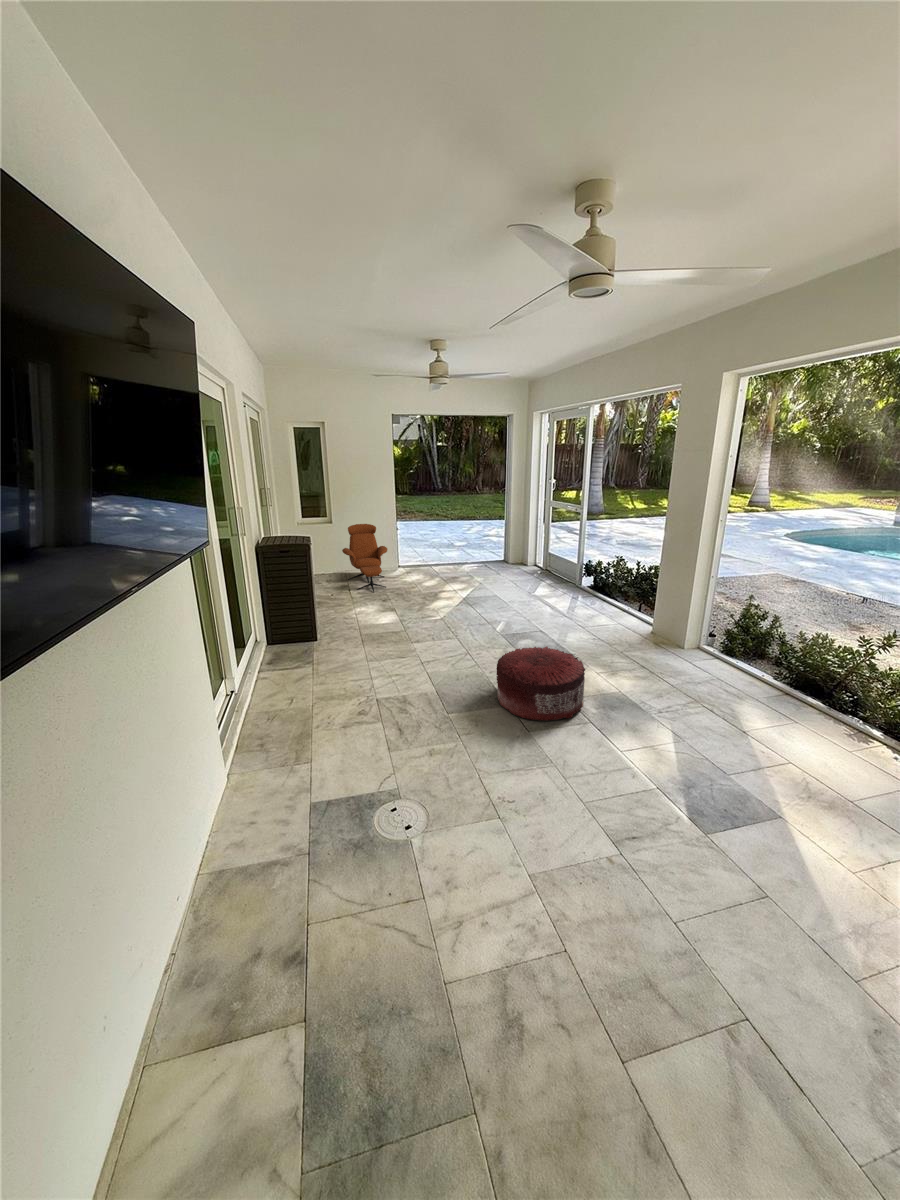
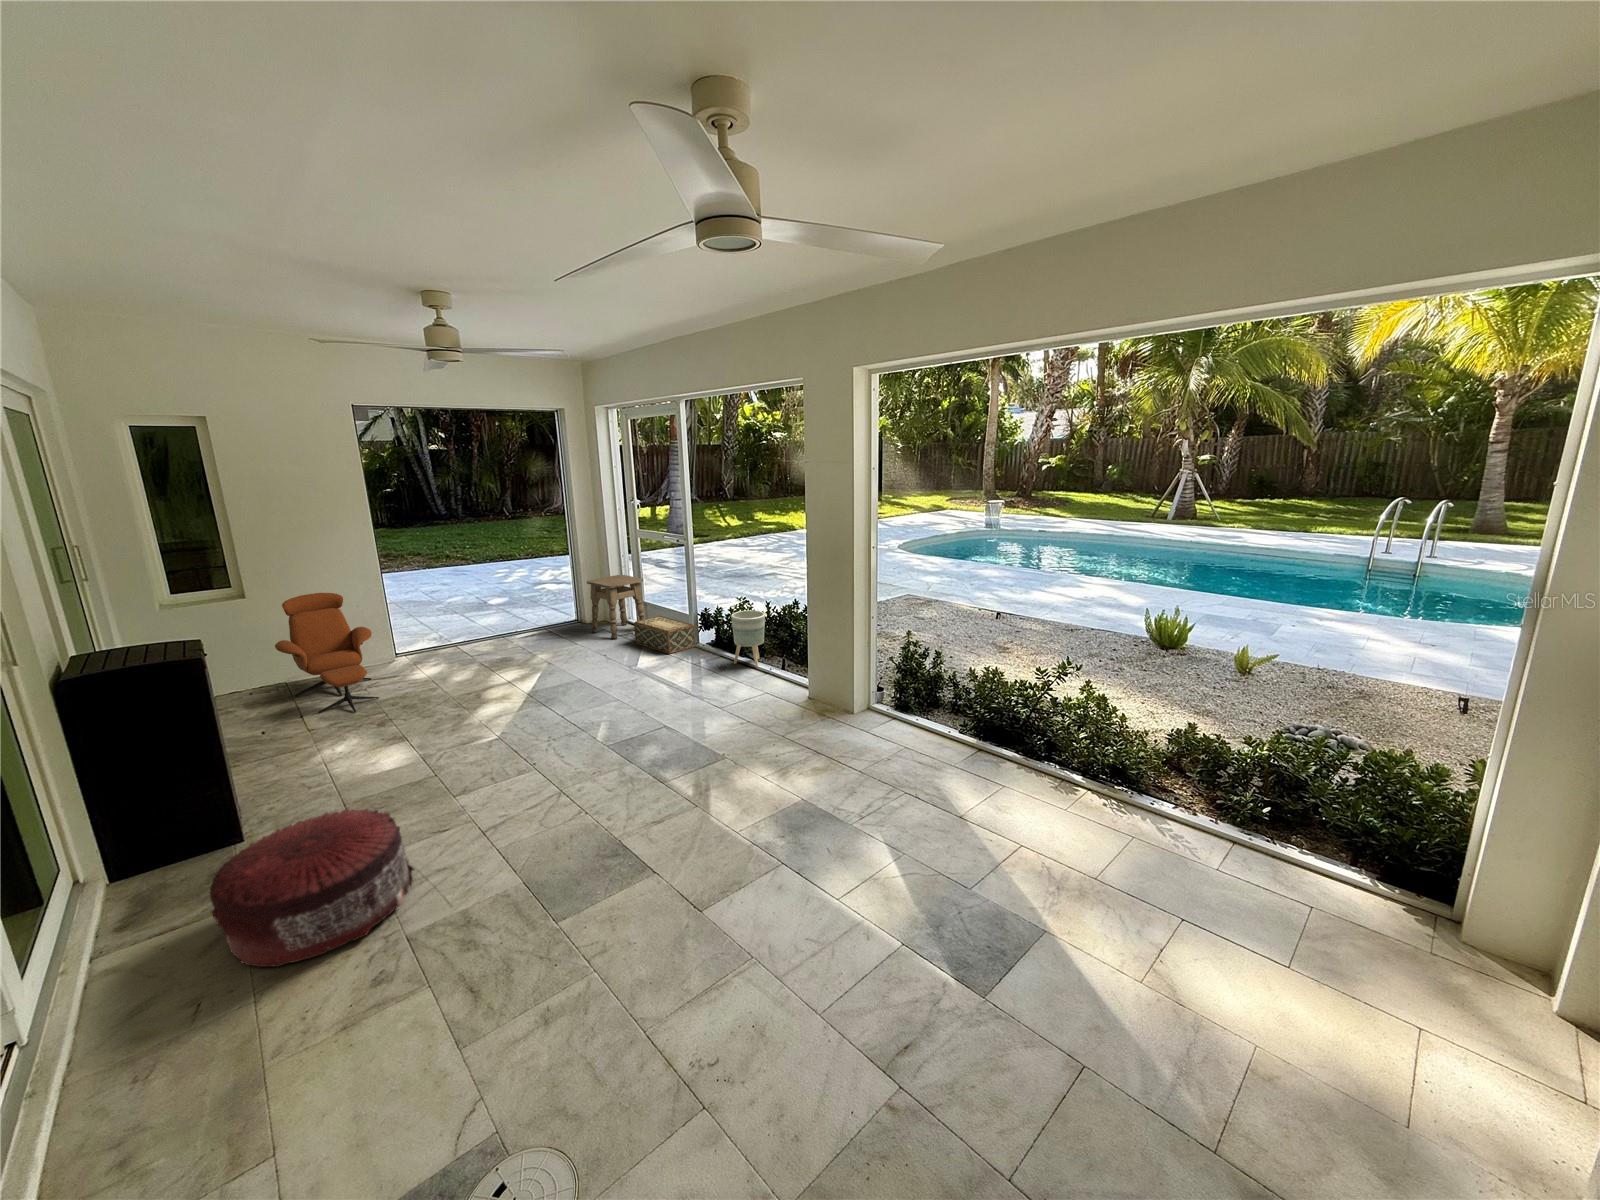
side table: none [512,532,551,575] -> present [587,575,645,639]
woven basket: none [538,563,580,589] -> present [634,616,695,654]
planter: none [603,565,632,607] -> present [731,610,765,668]
pouf: present [496,646,585,721] -> present [210,808,414,967]

